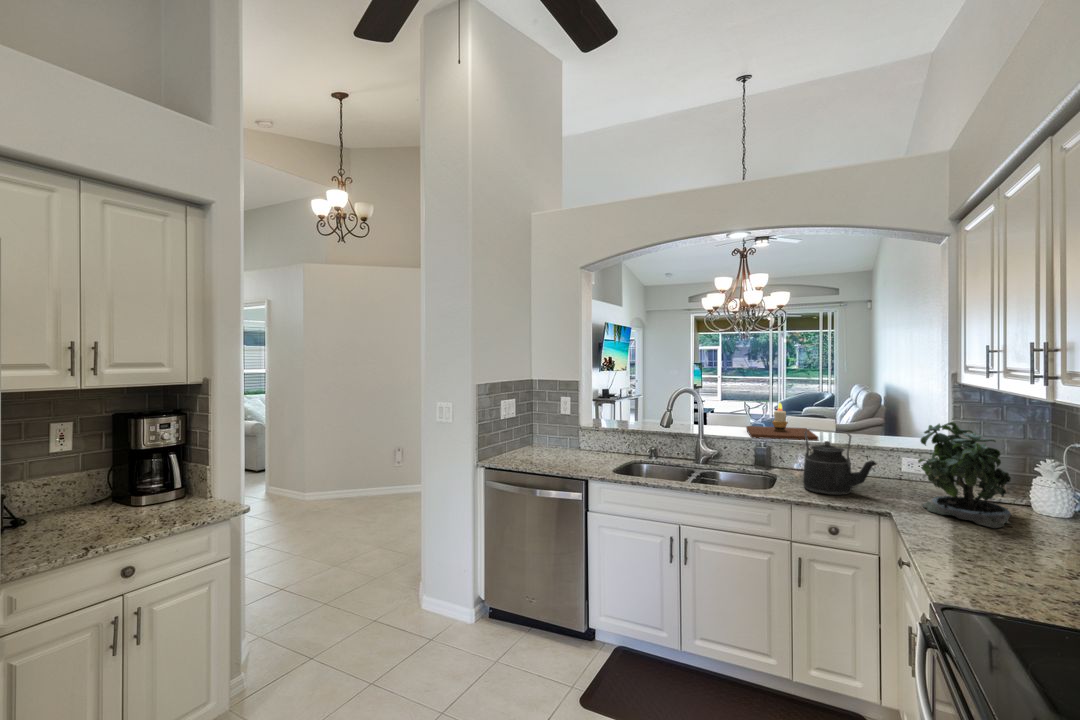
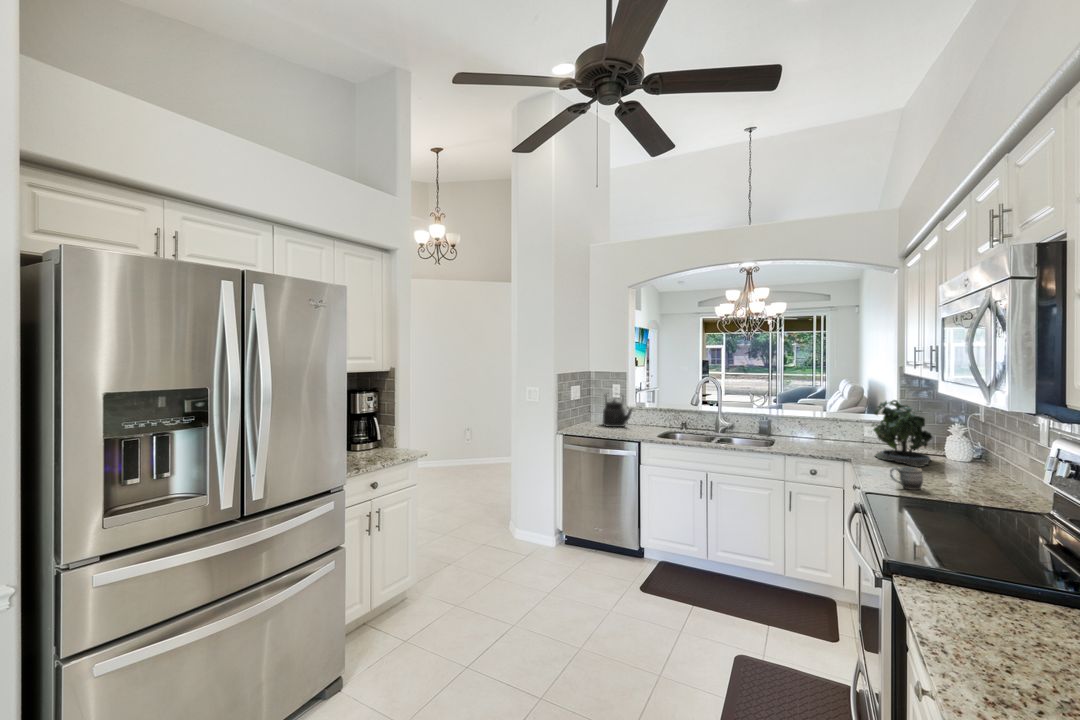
candle: present [746,403,819,441] -> none [753,388,806,416]
kettle: present [803,429,876,495] -> present [603,394,632,427]
mug: none [965,540,1022,583] -> present [890,467,923,490]

